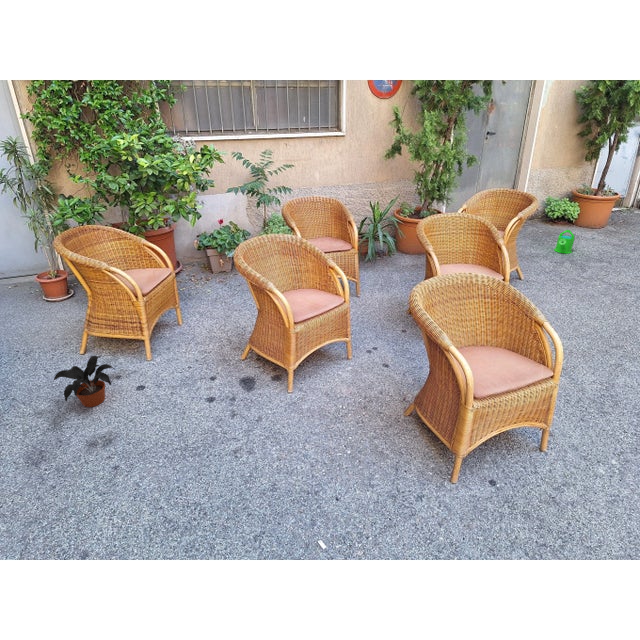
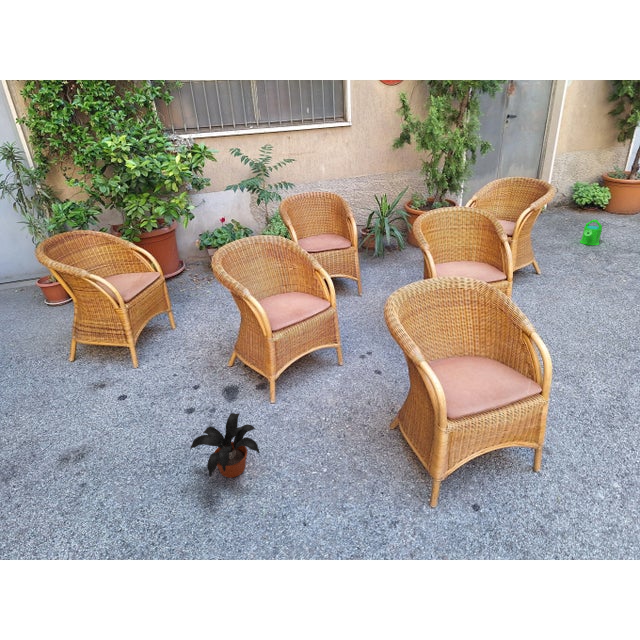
potted plant: present [54,356,114,407] -> present [190,413,259,478]

